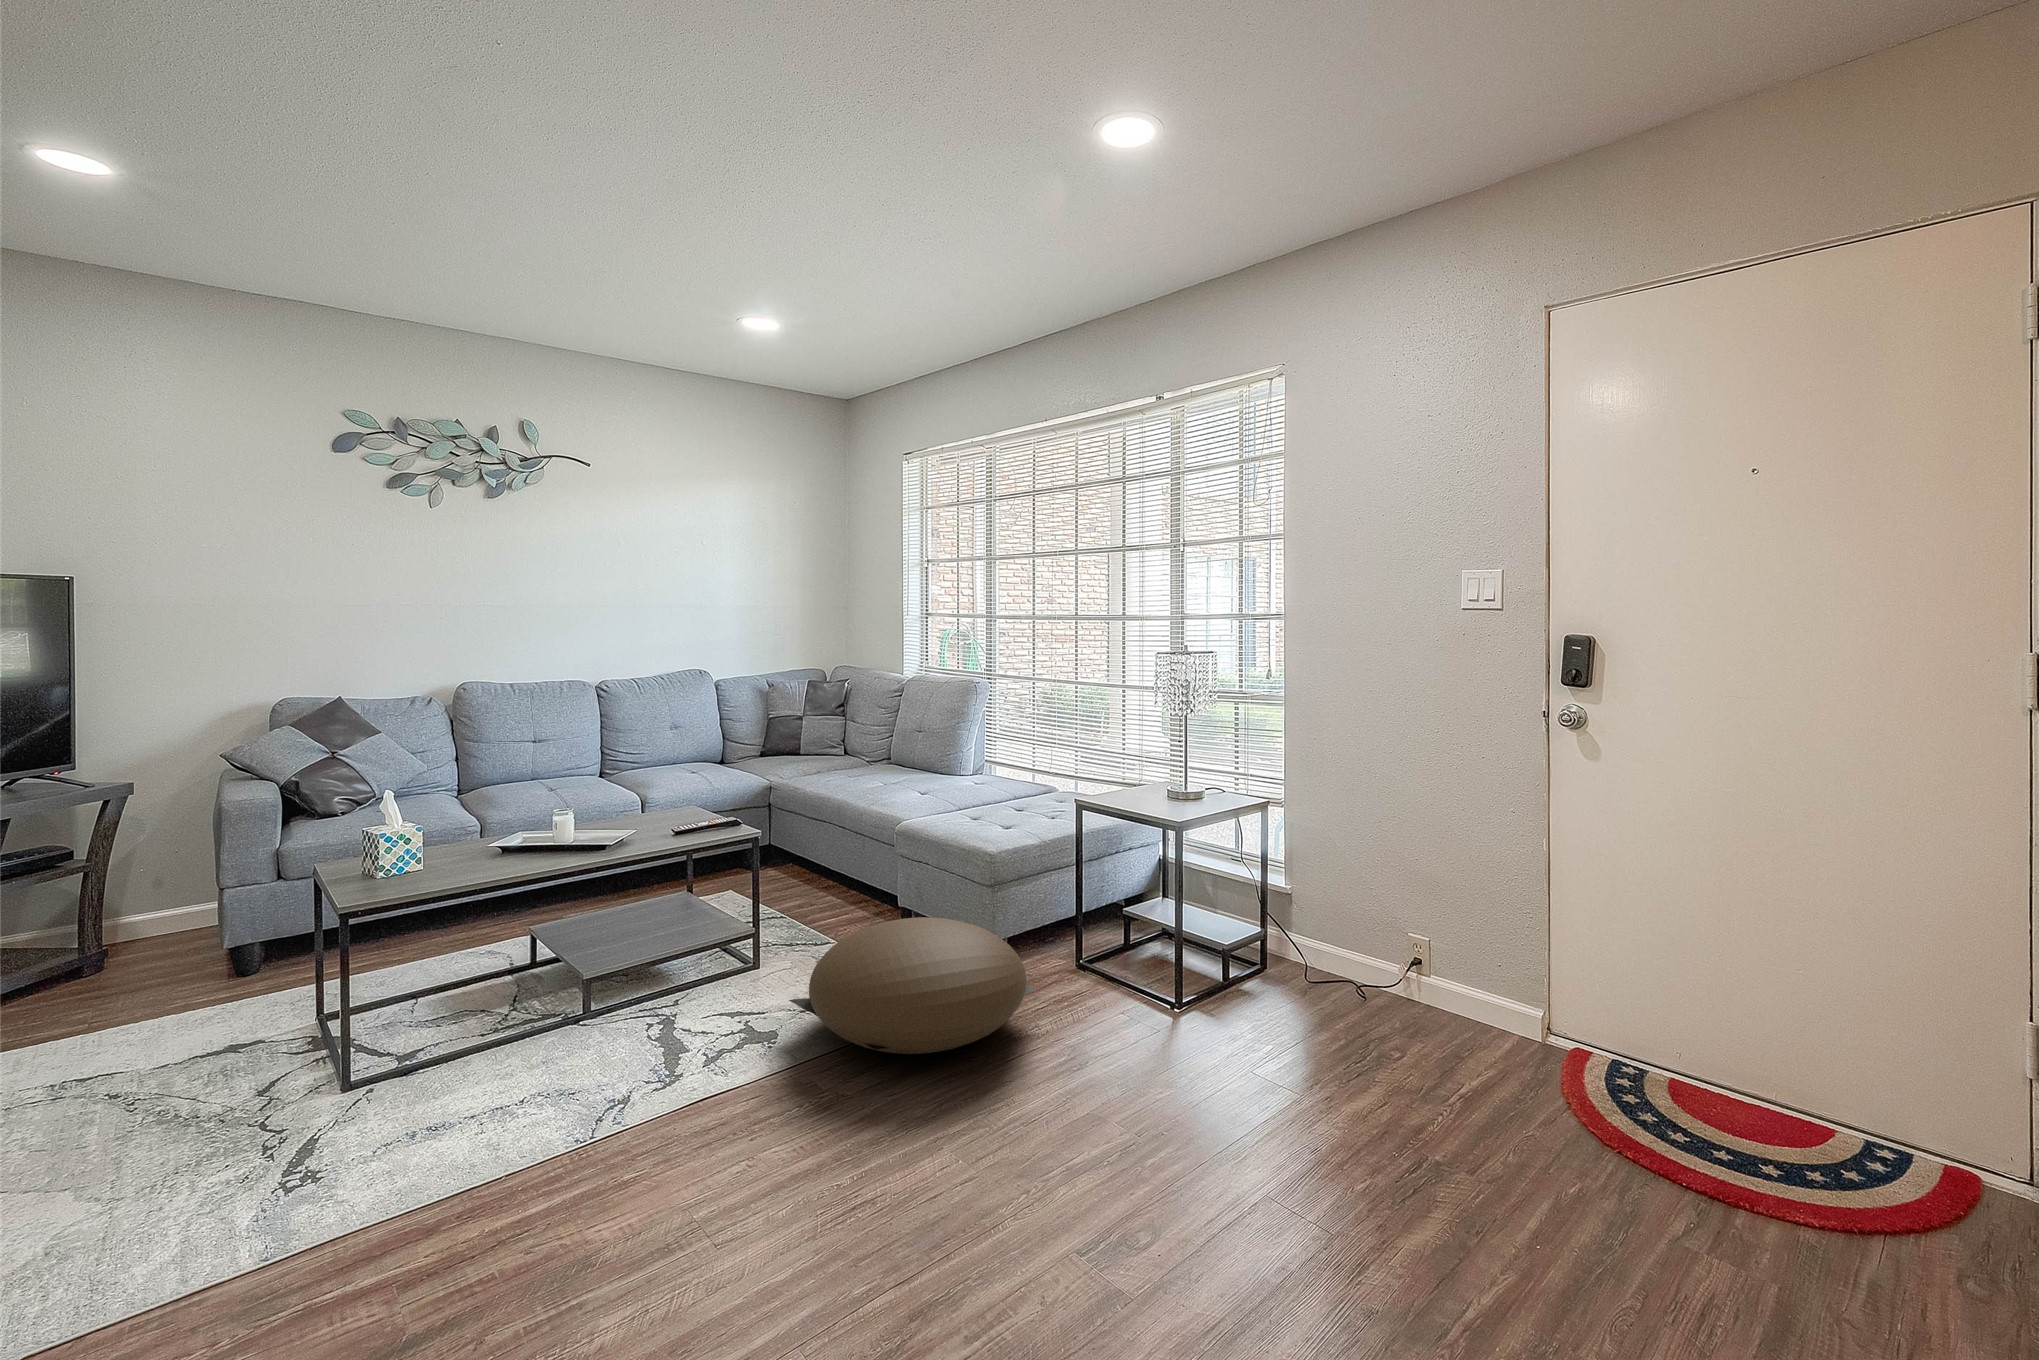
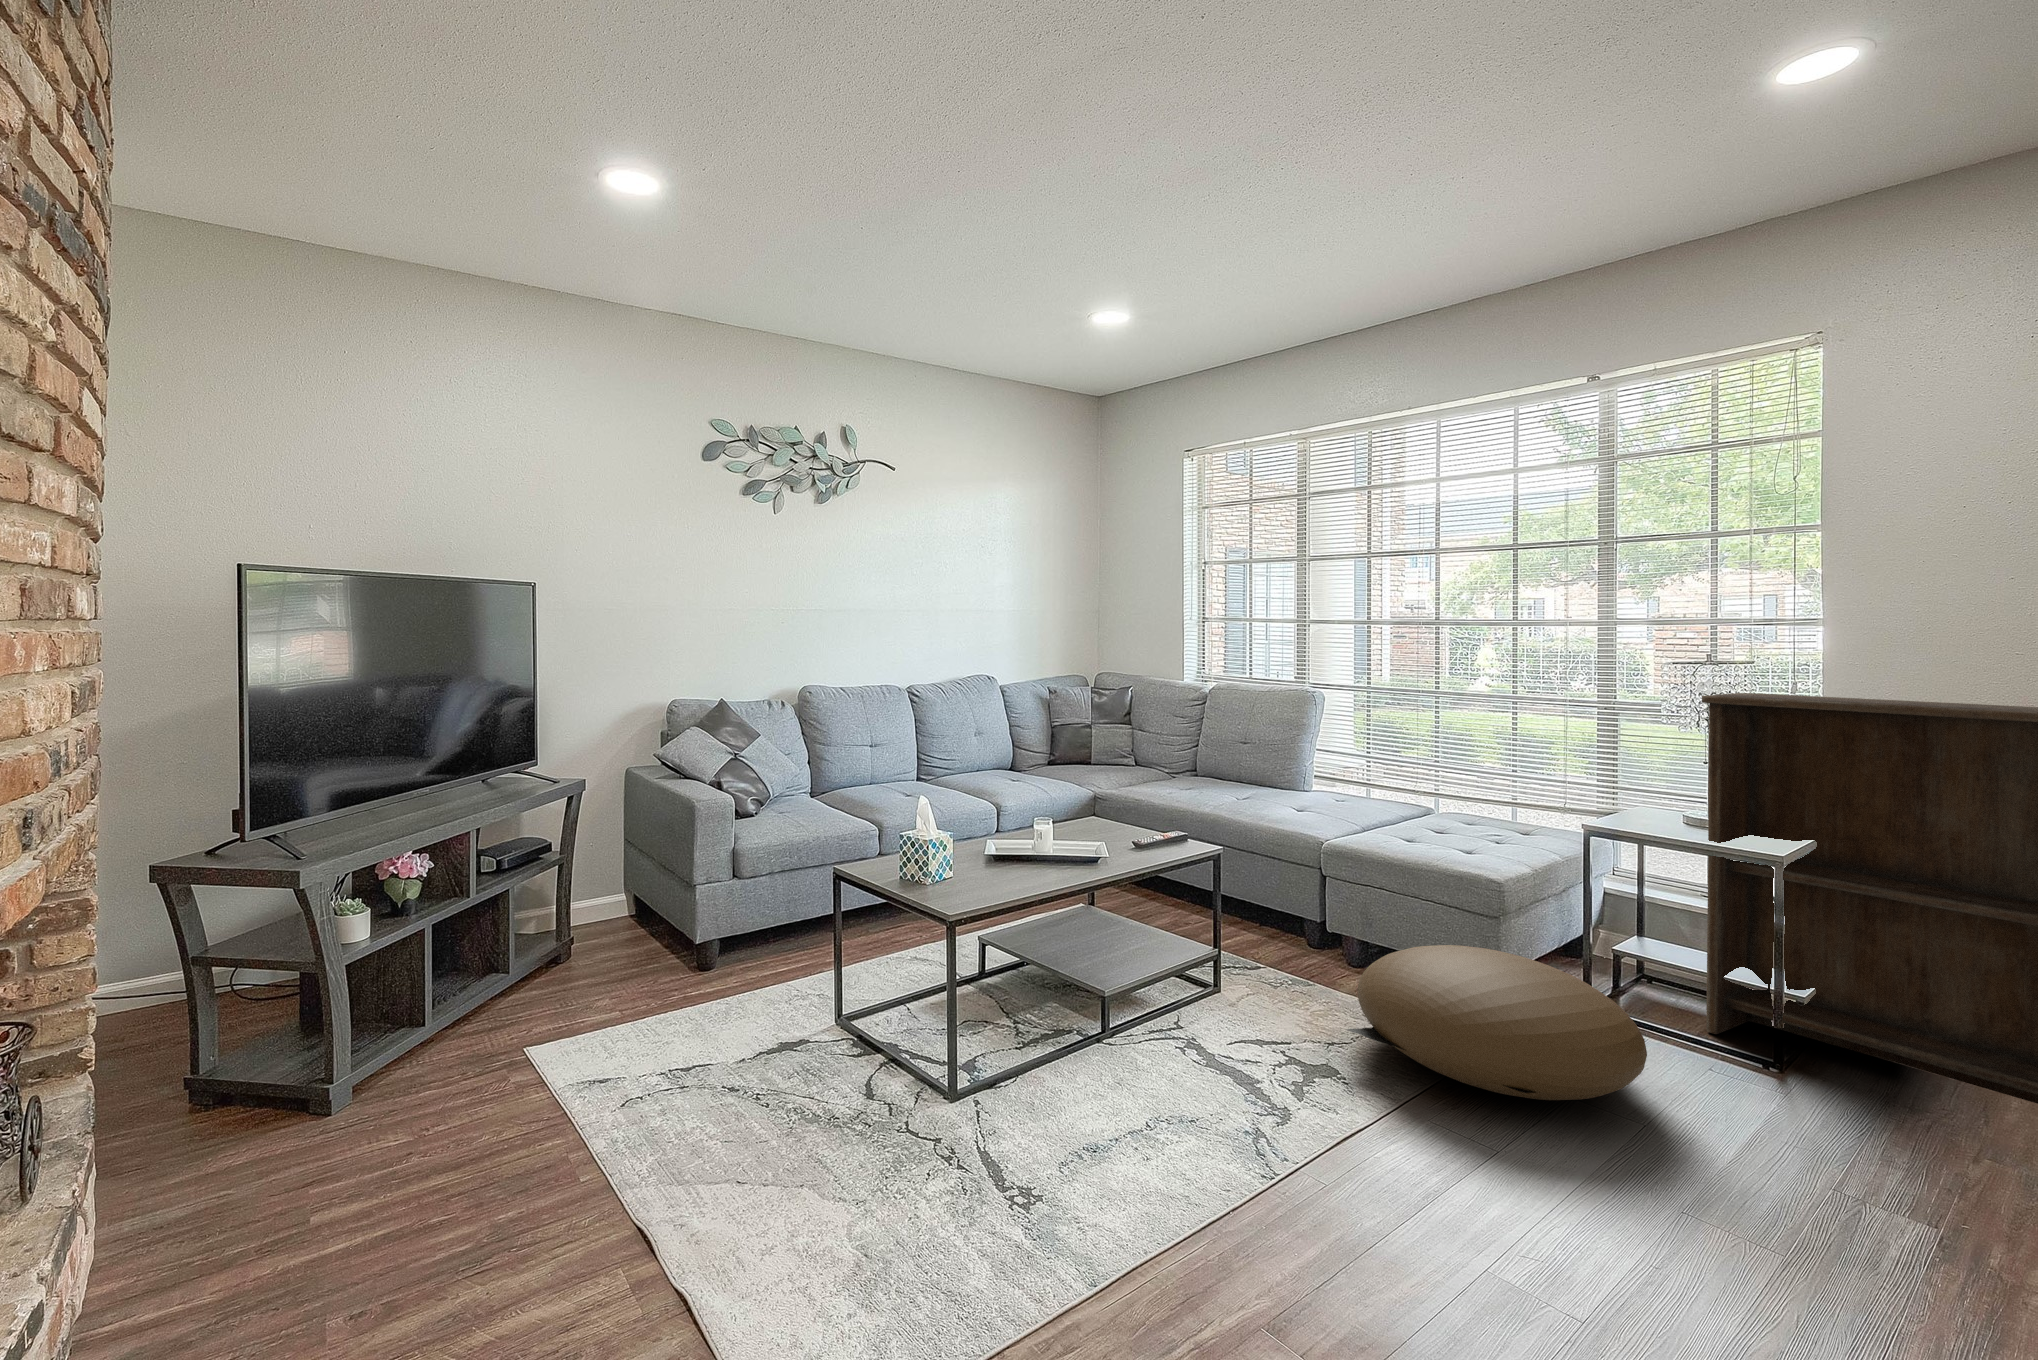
bookshelf: none [1153,684,1405,1067] -> present [1702,693,2038,1104]

